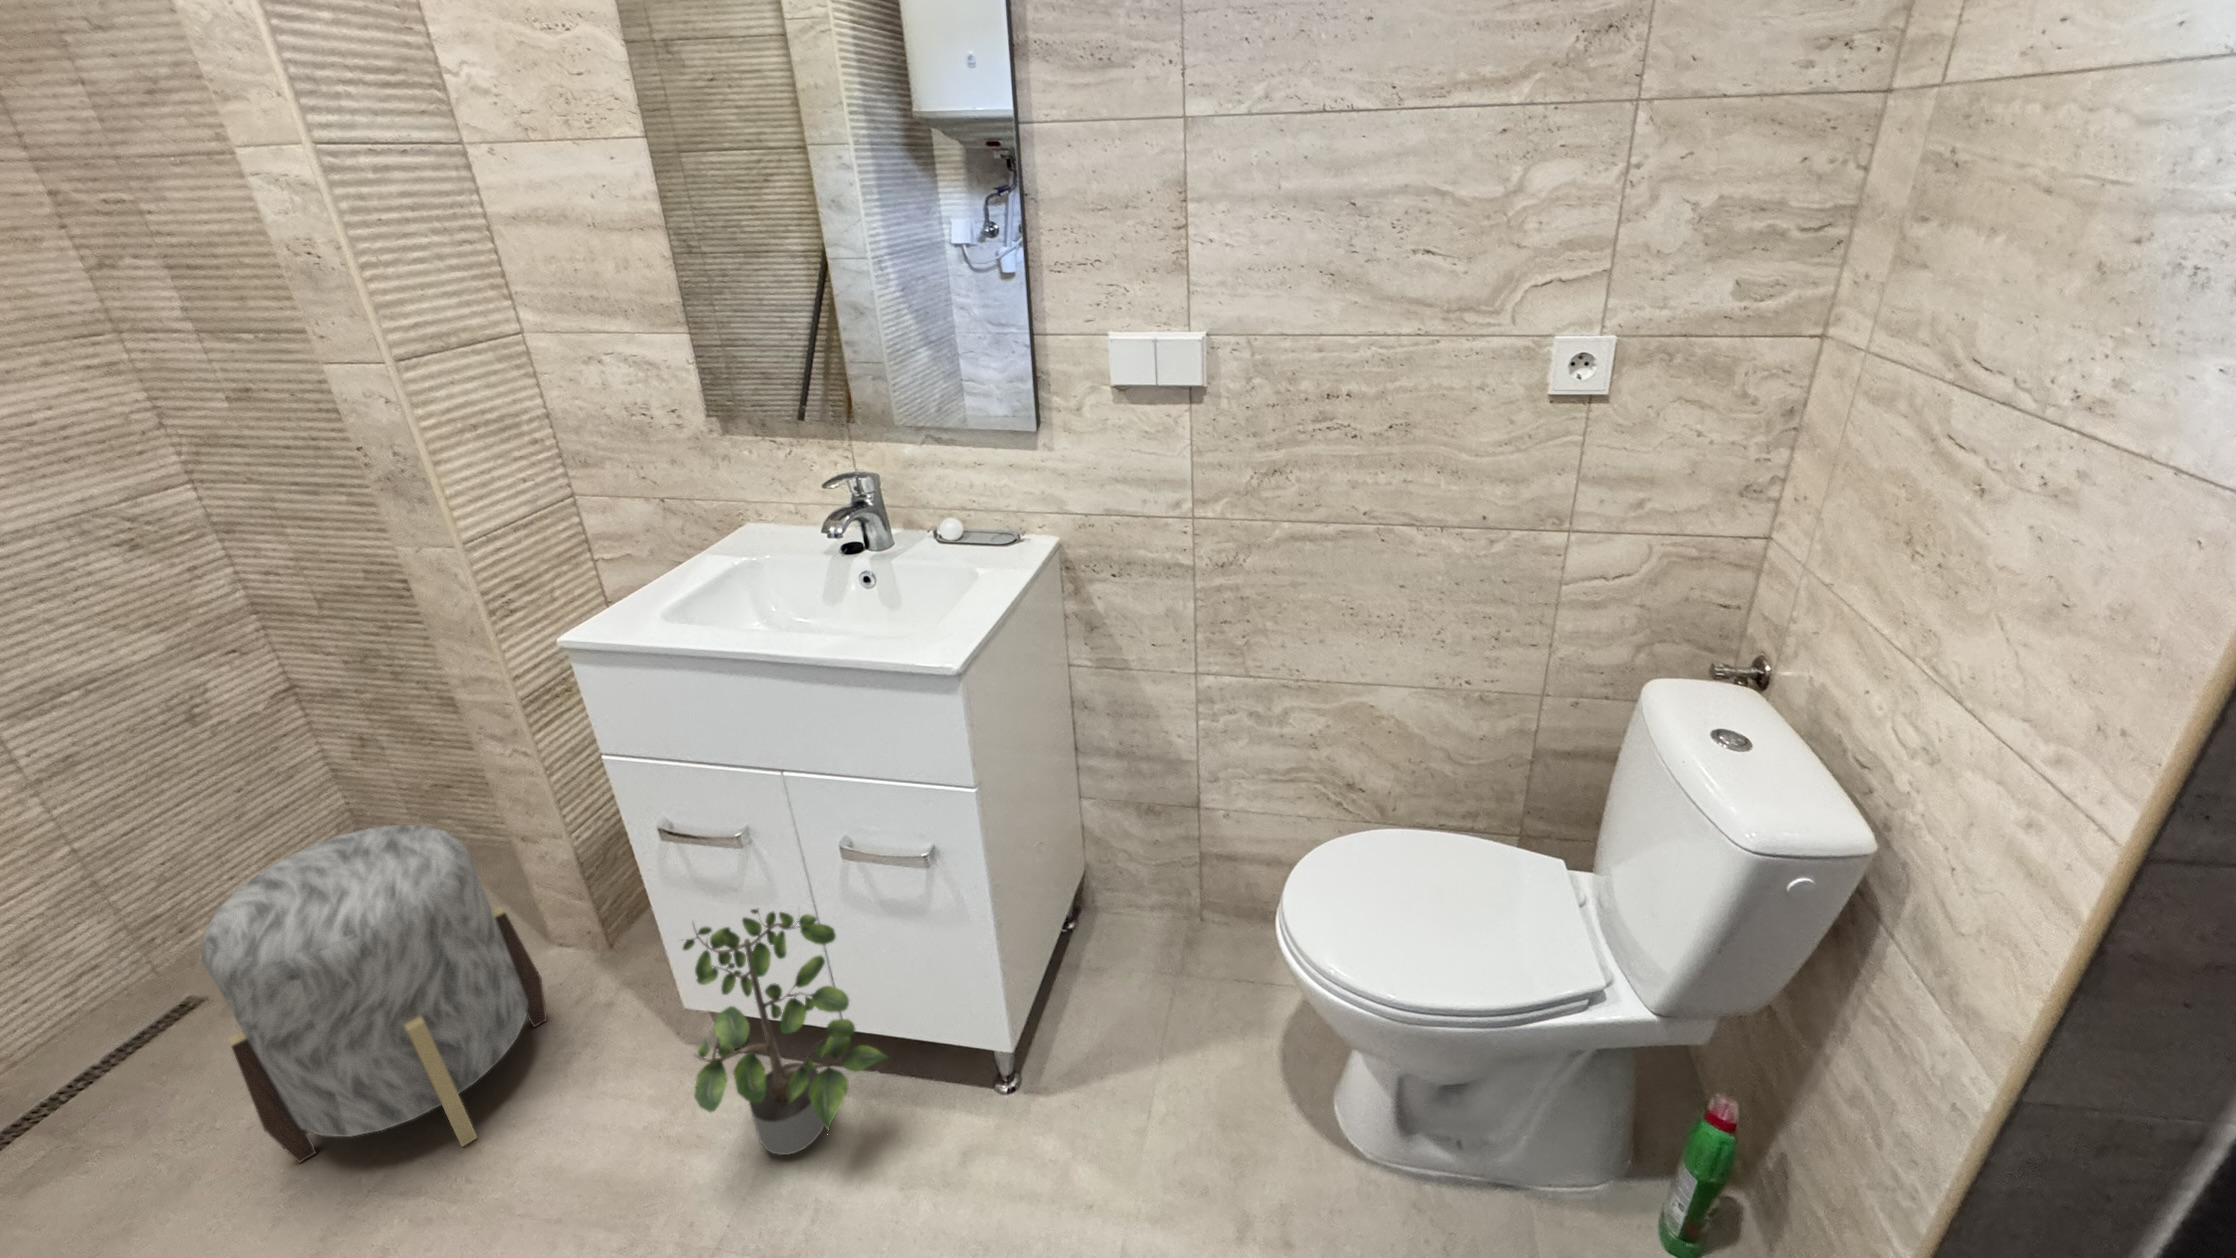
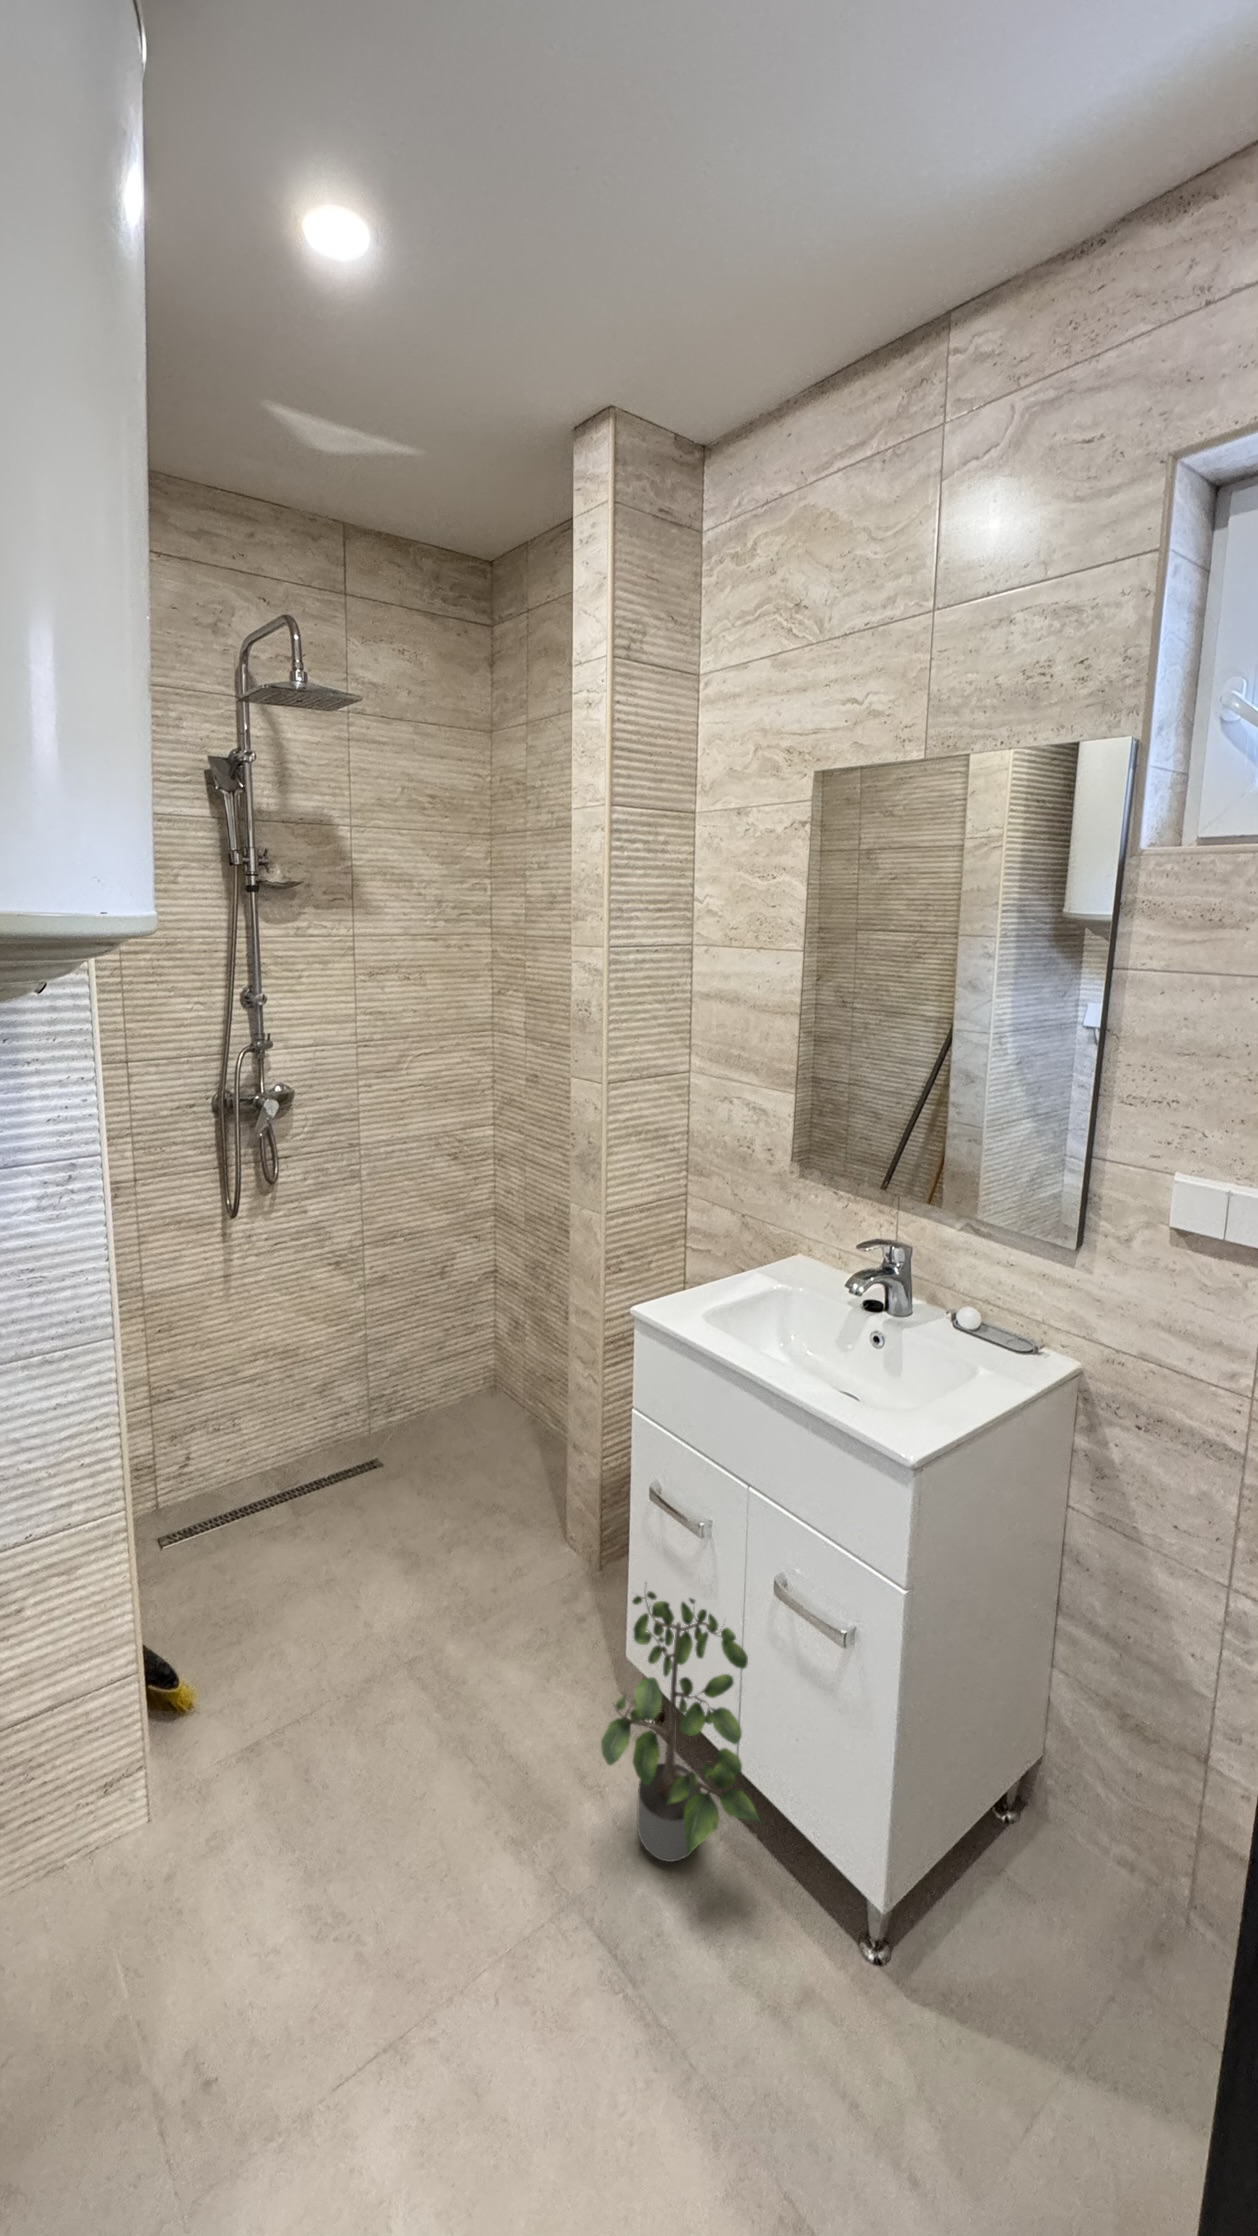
stool: present [203,825,547,1162] -> none [372,1392,548,1671]

